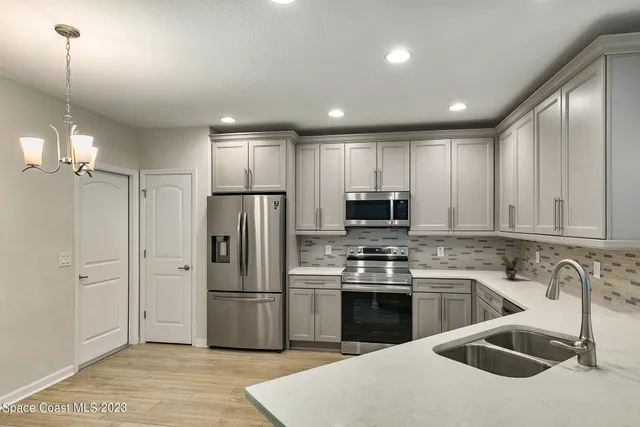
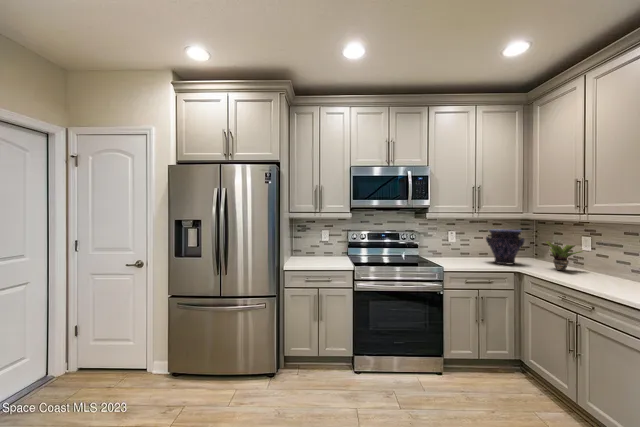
vase: none [460,245,489,274] -> present [486,230,525,264]

